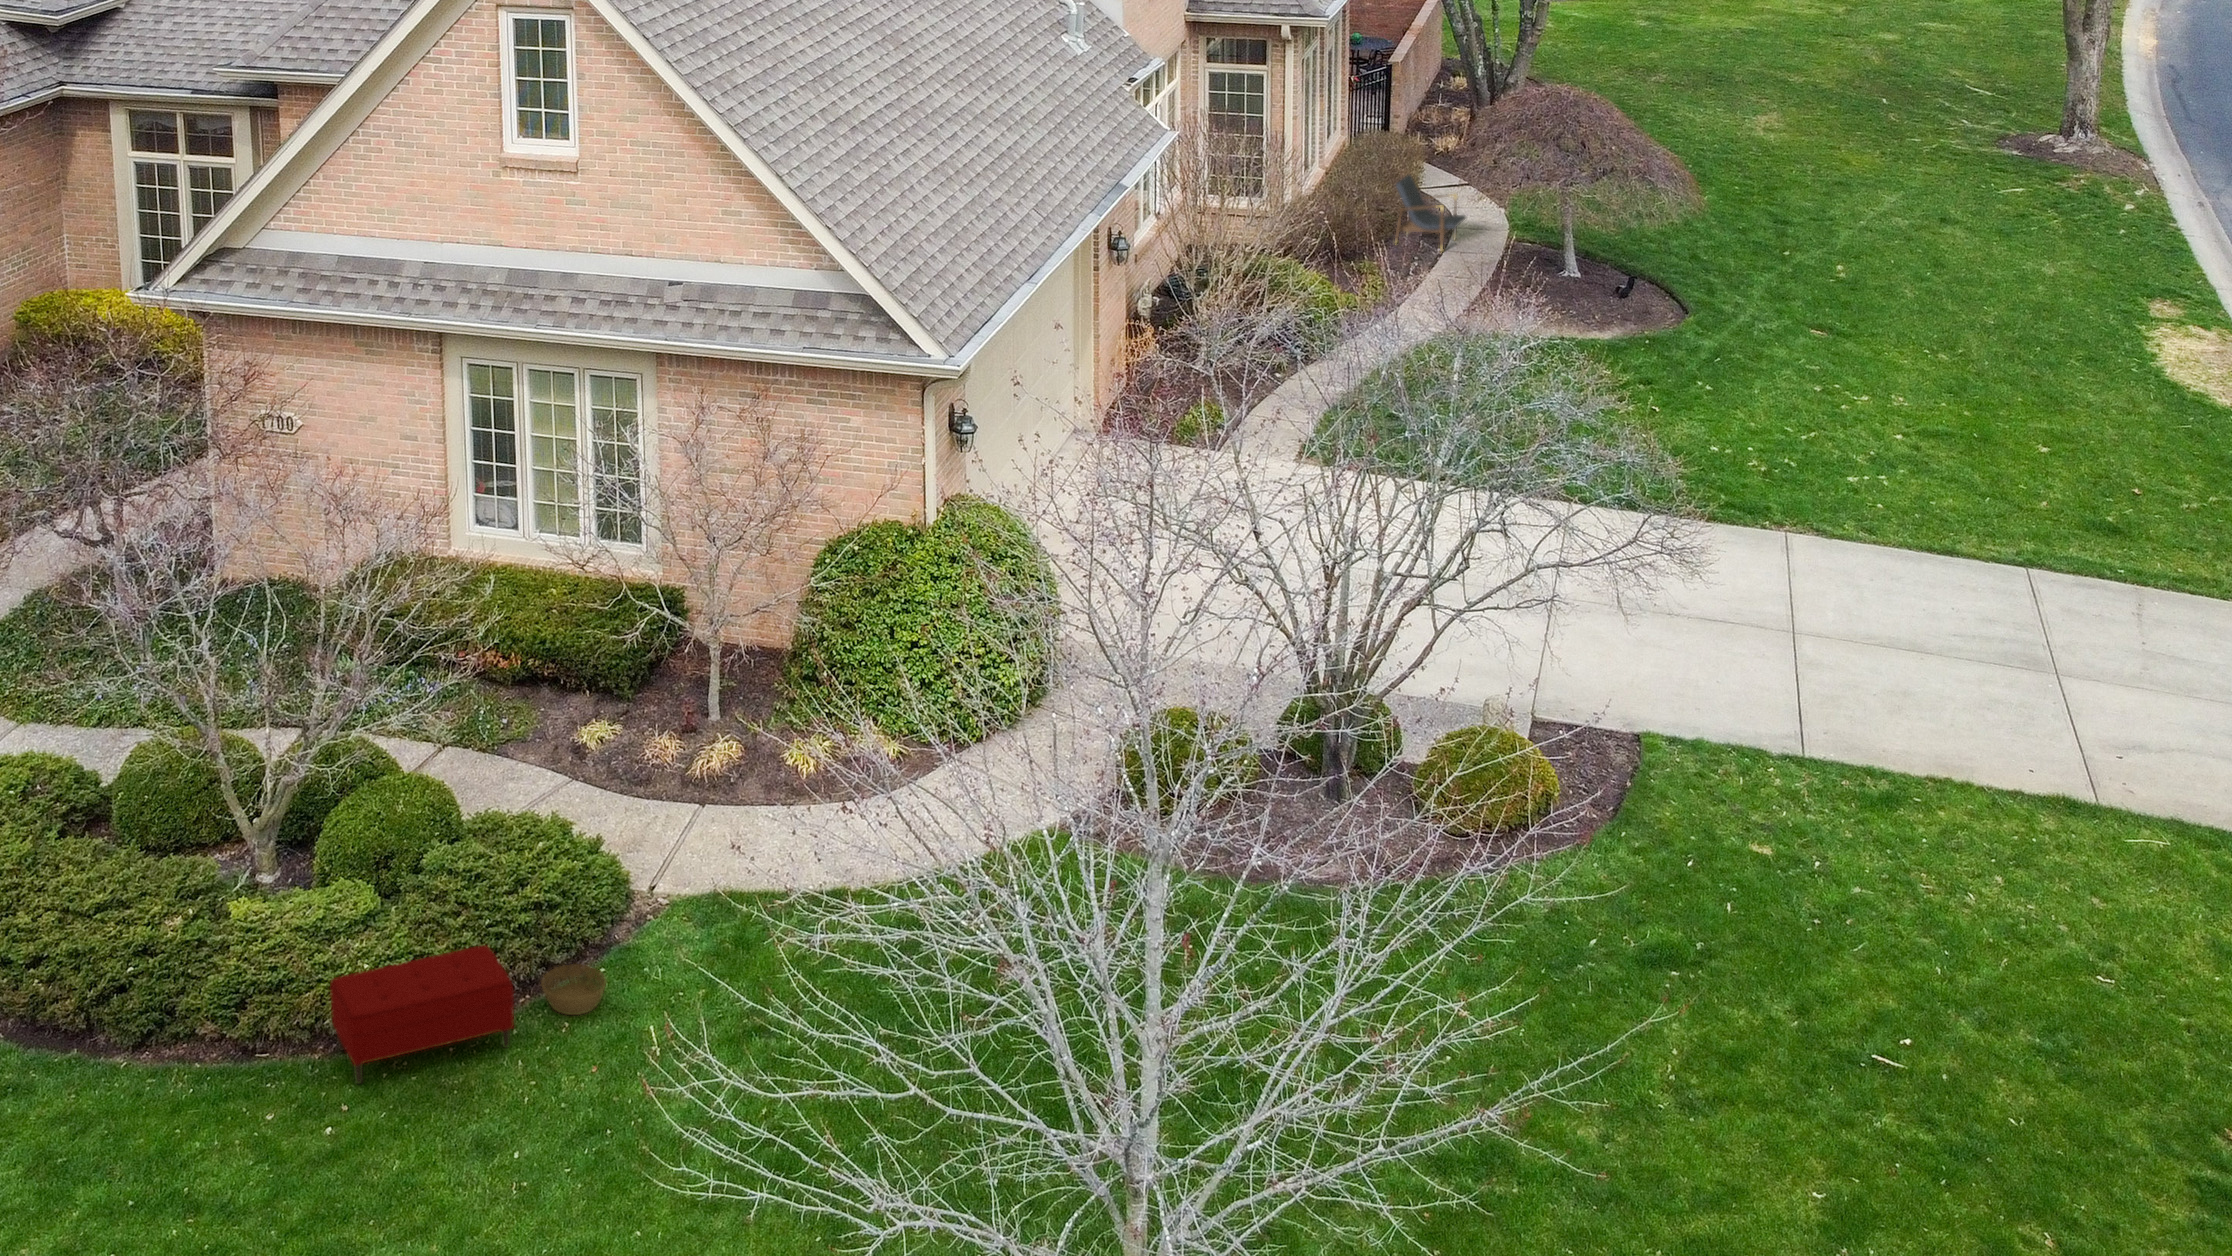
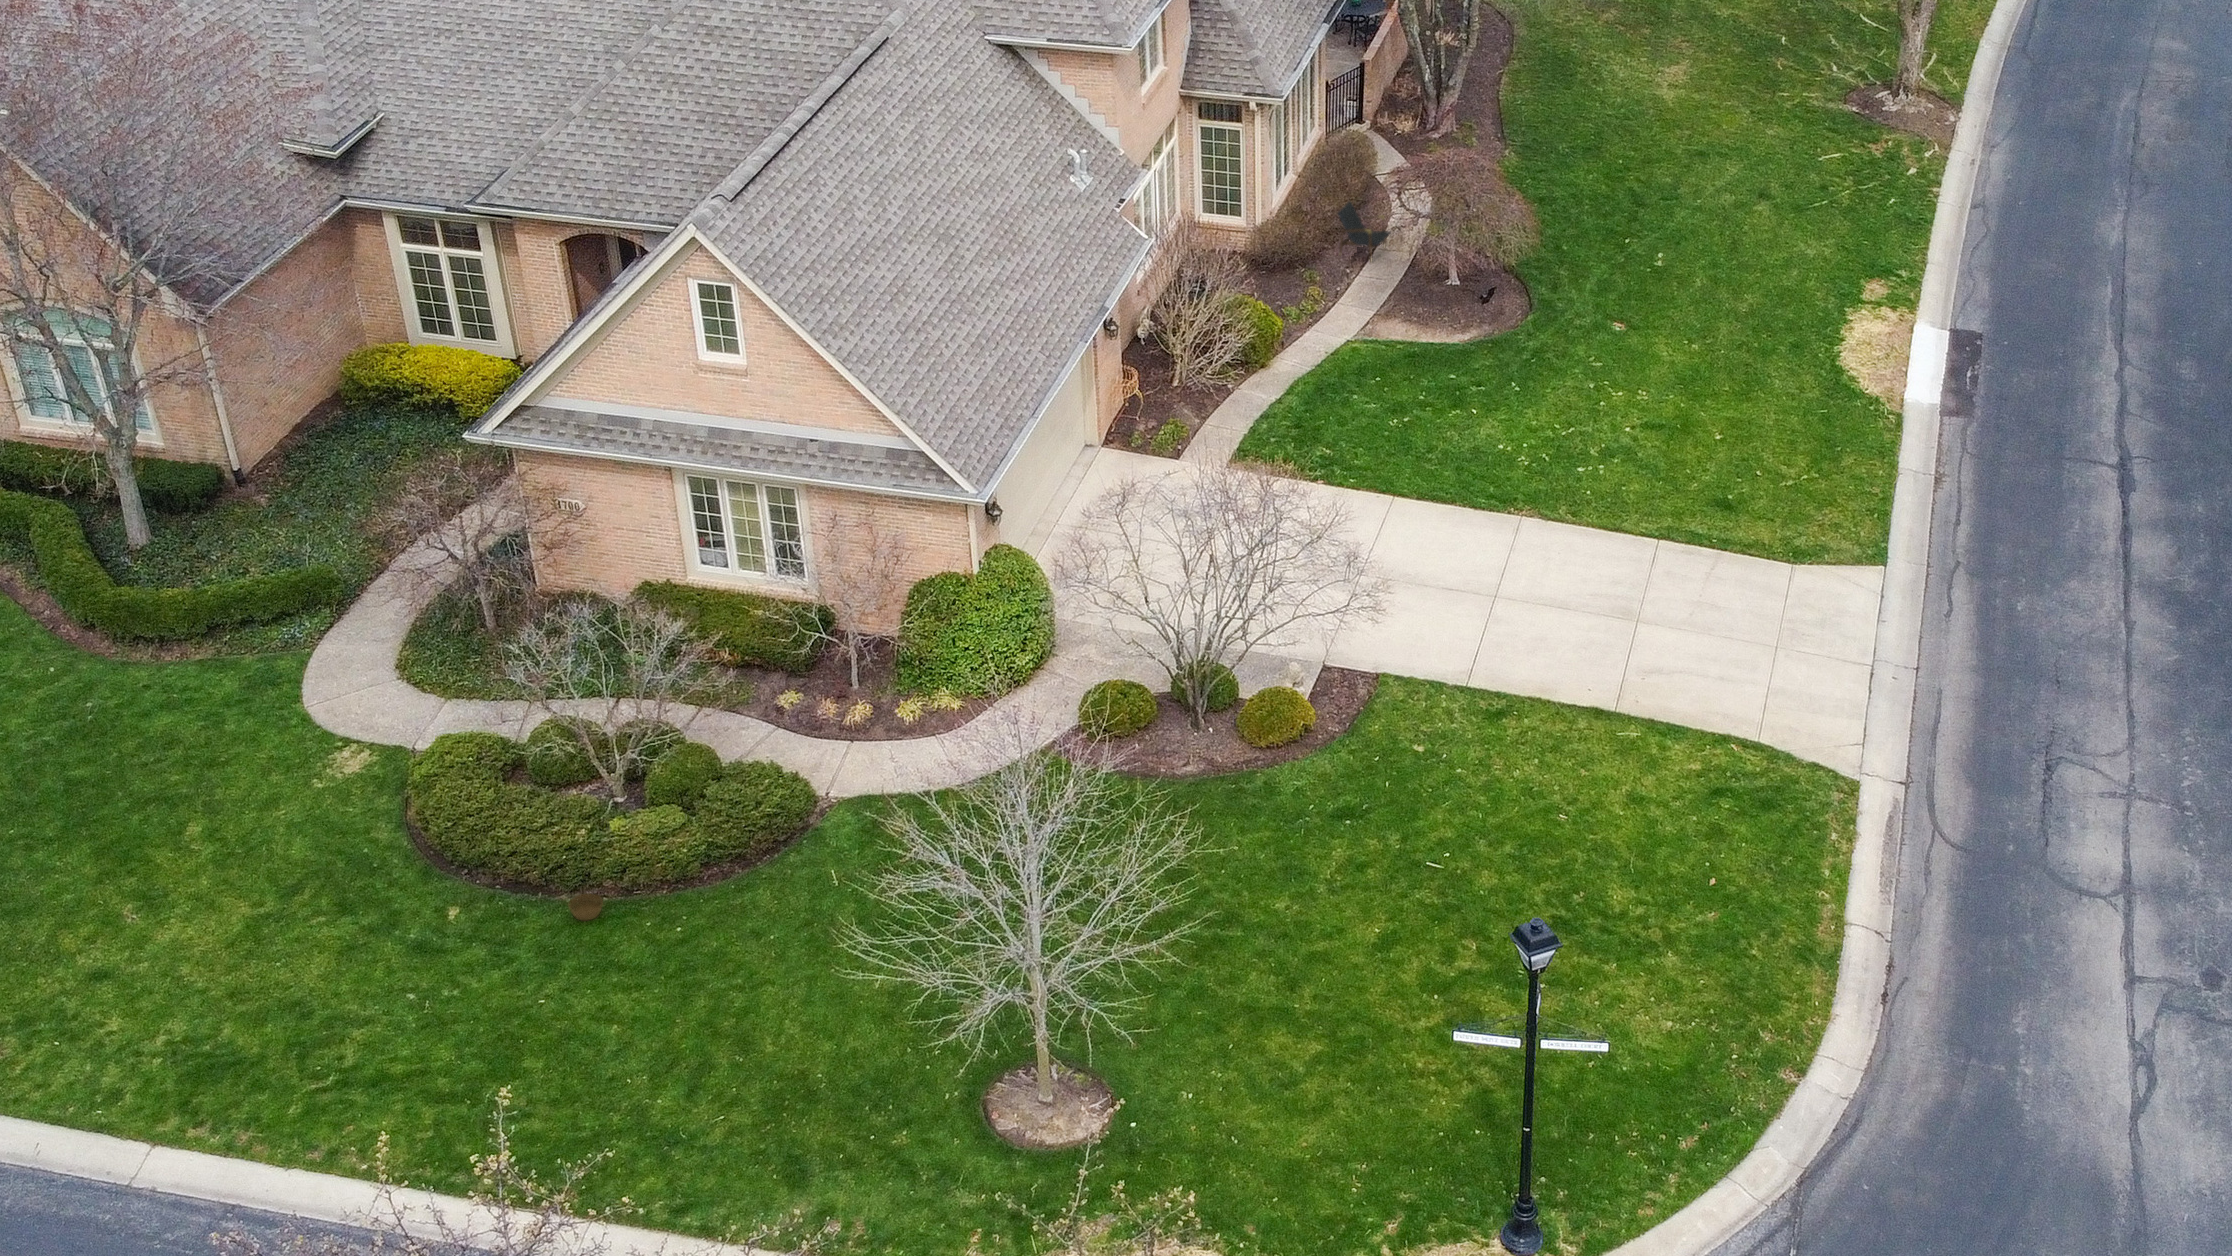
bench: present [330,945,514,1084] -> none [665,840,760,914]
basket: present [542,964,606,1015] -> present [569,893,603,921]

